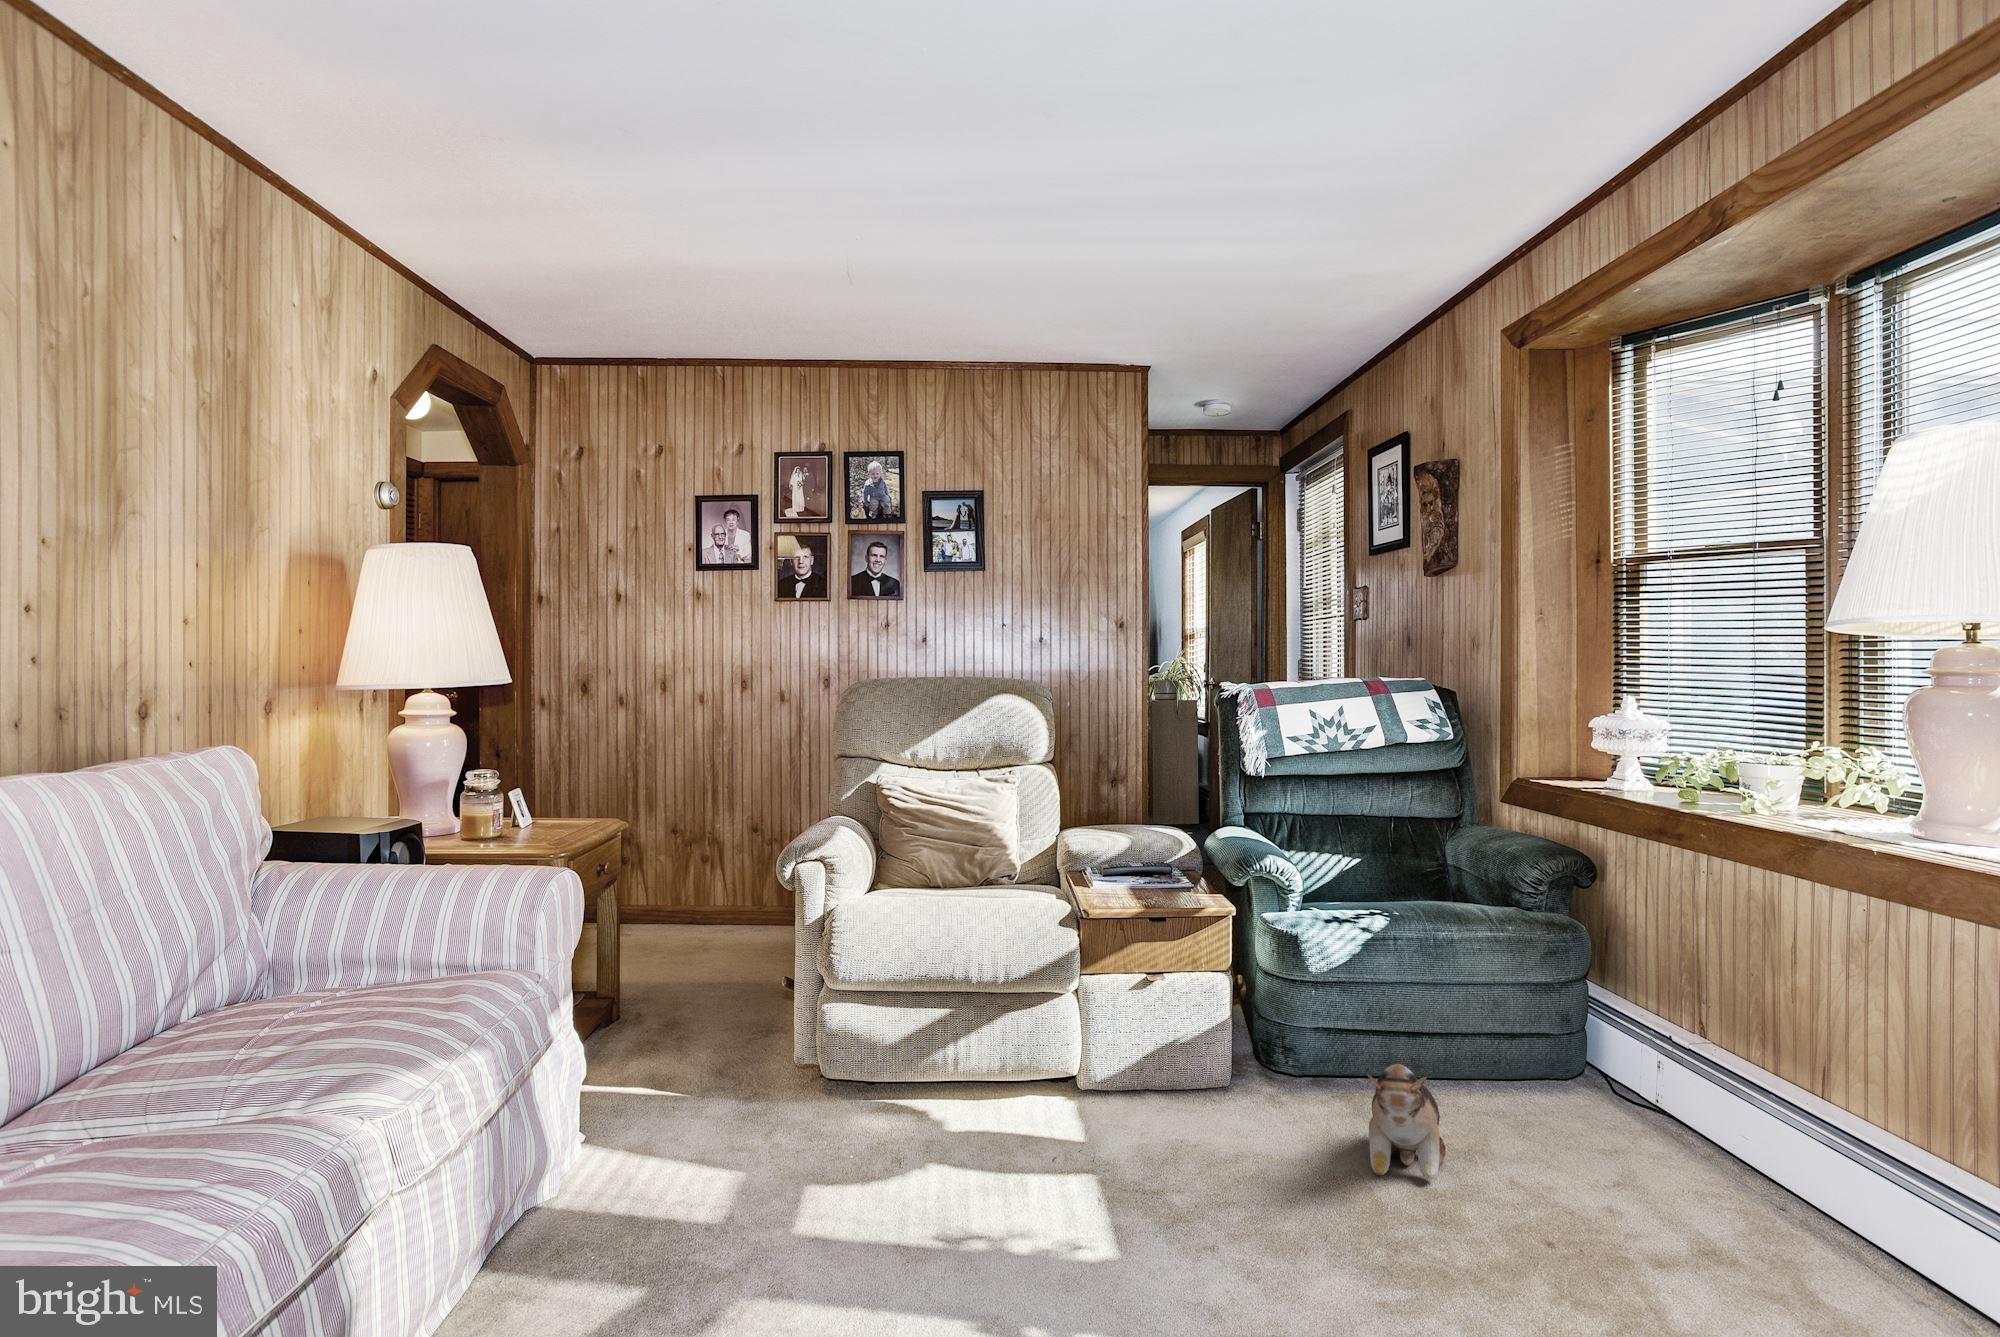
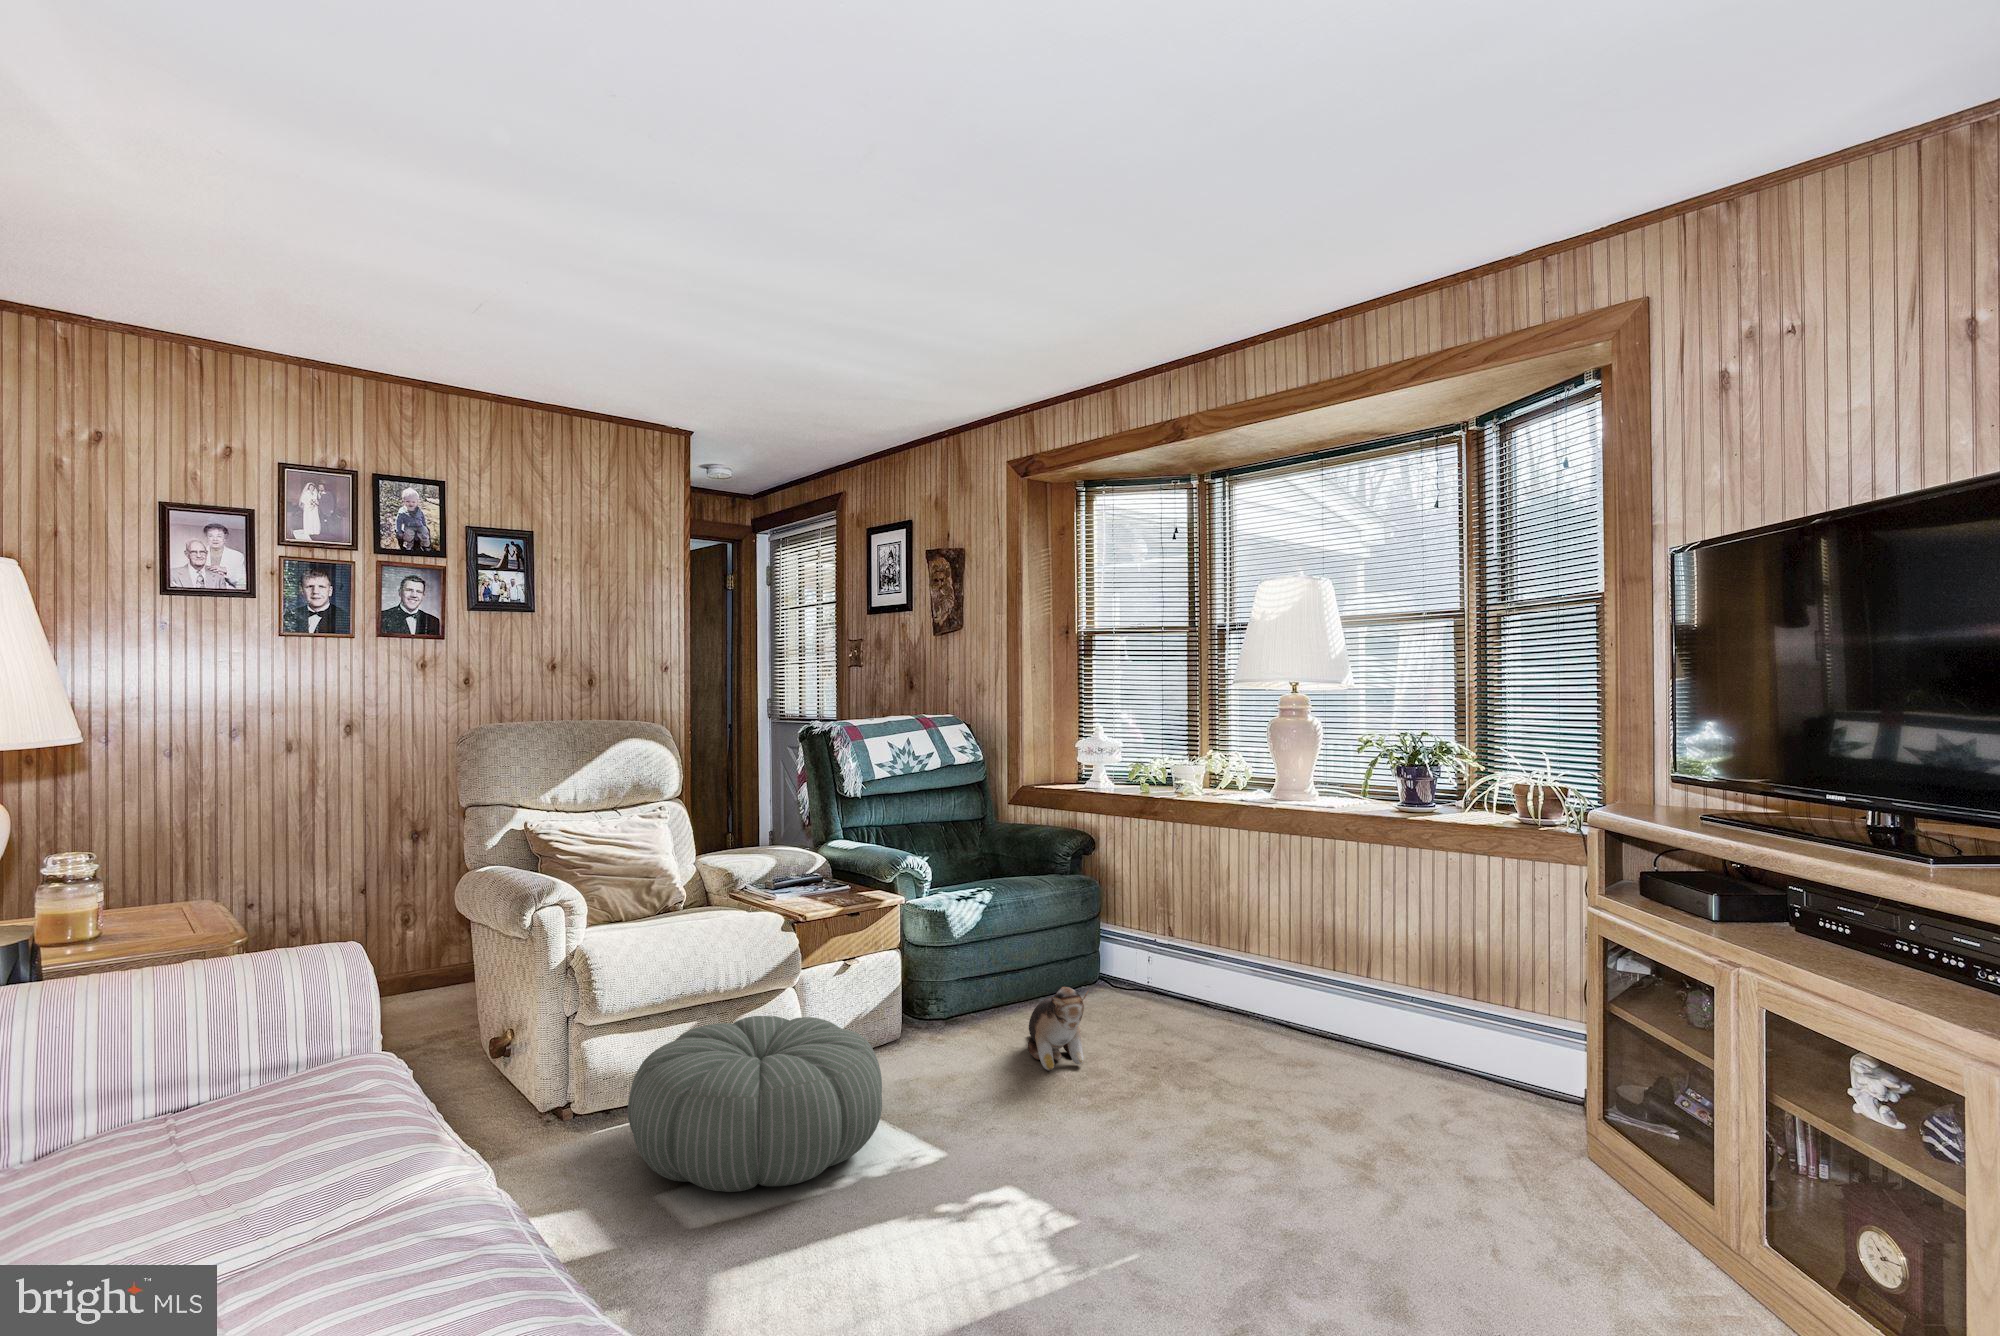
pouf: none [818,1012,1100,1208] -> present [628,1016,882,1192]

